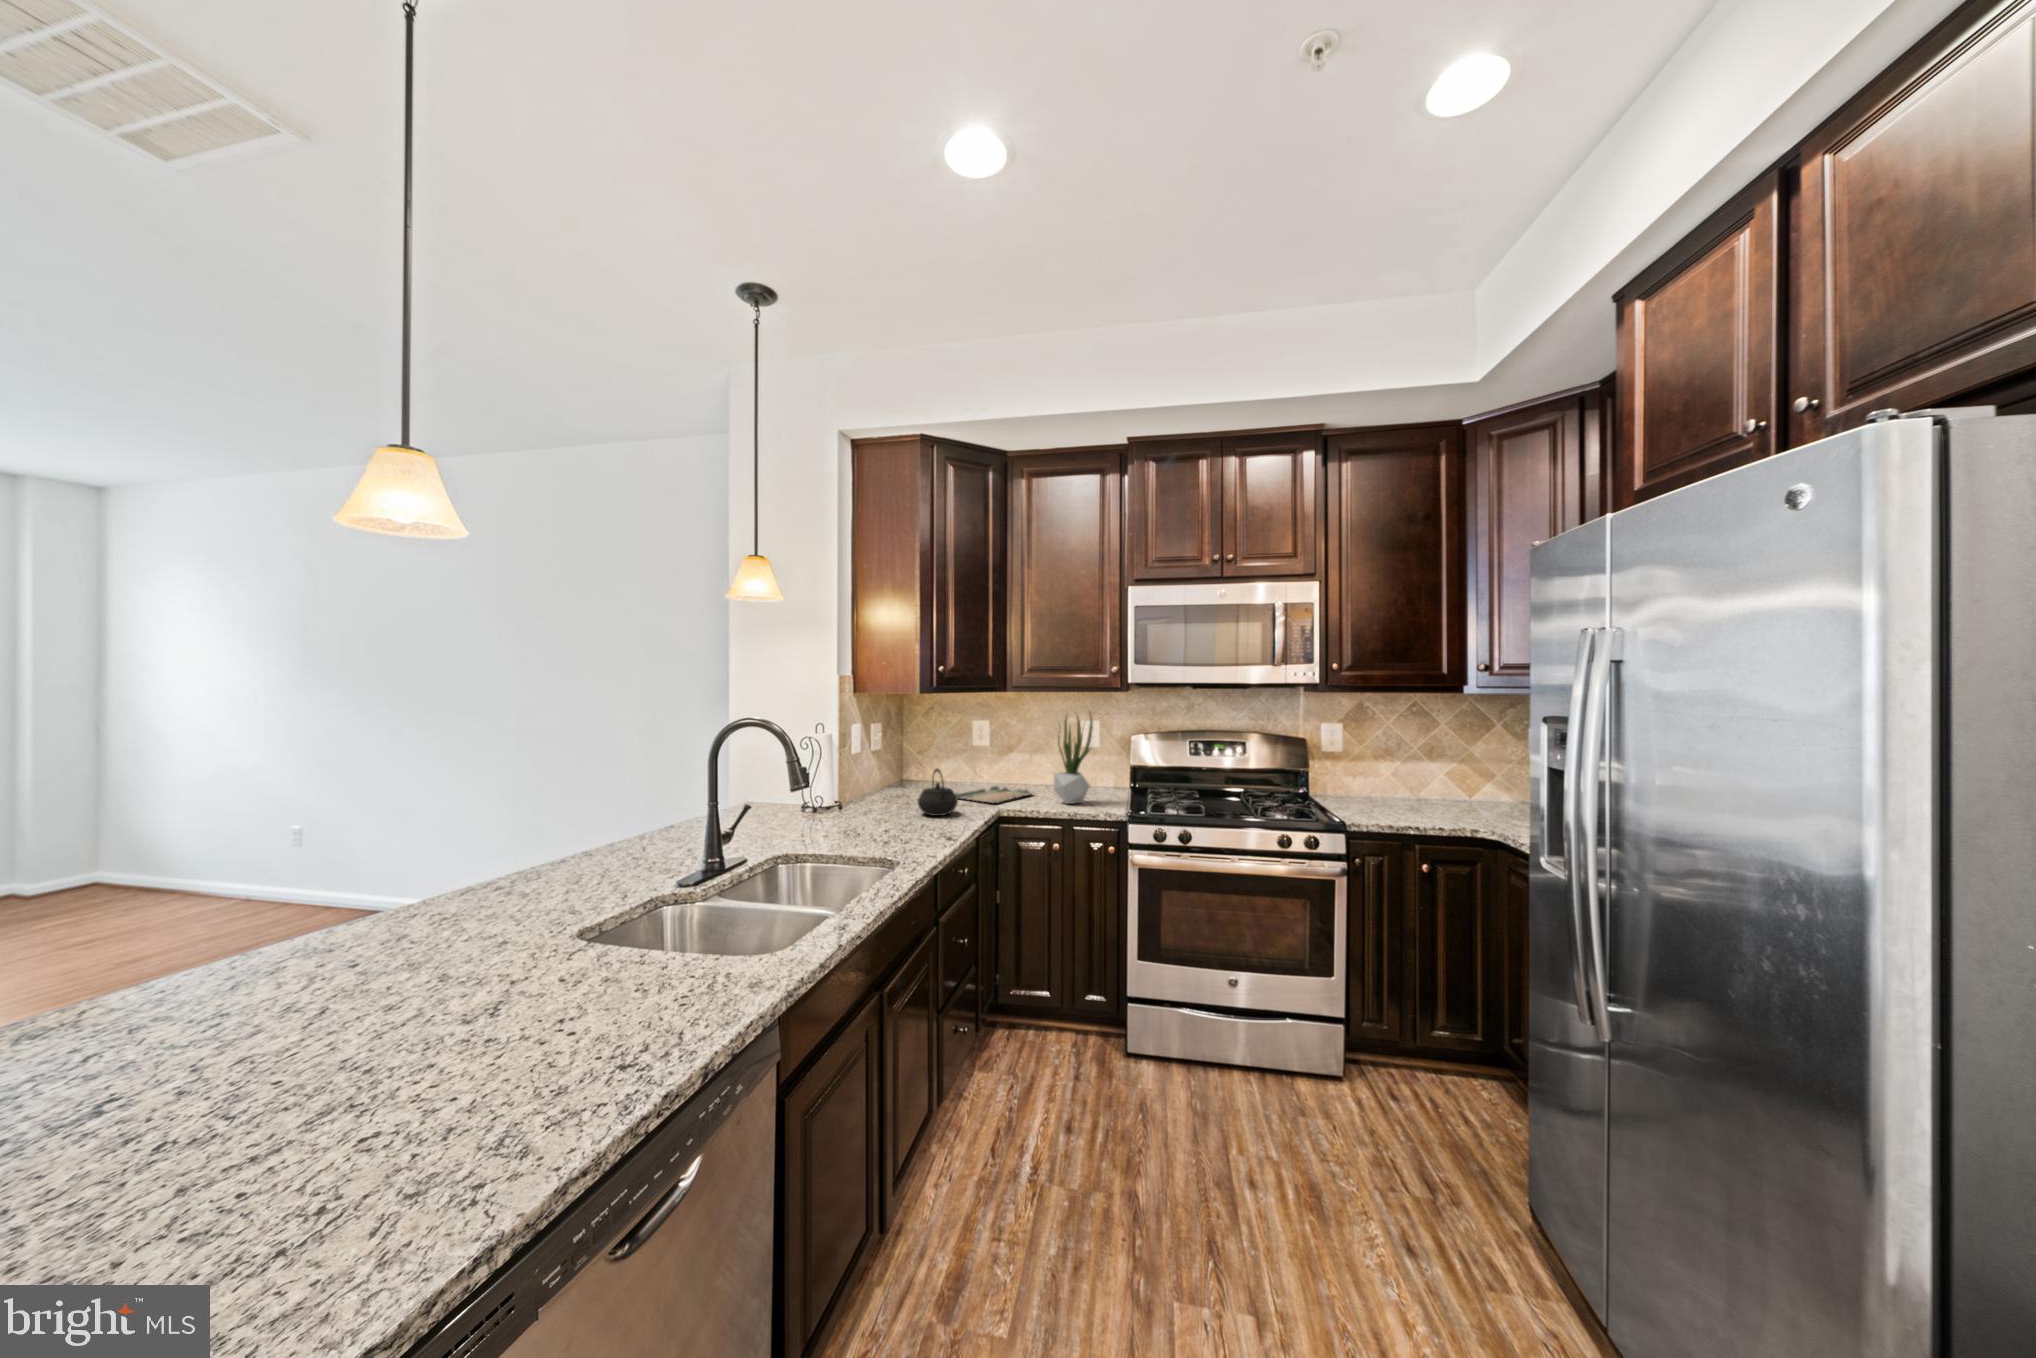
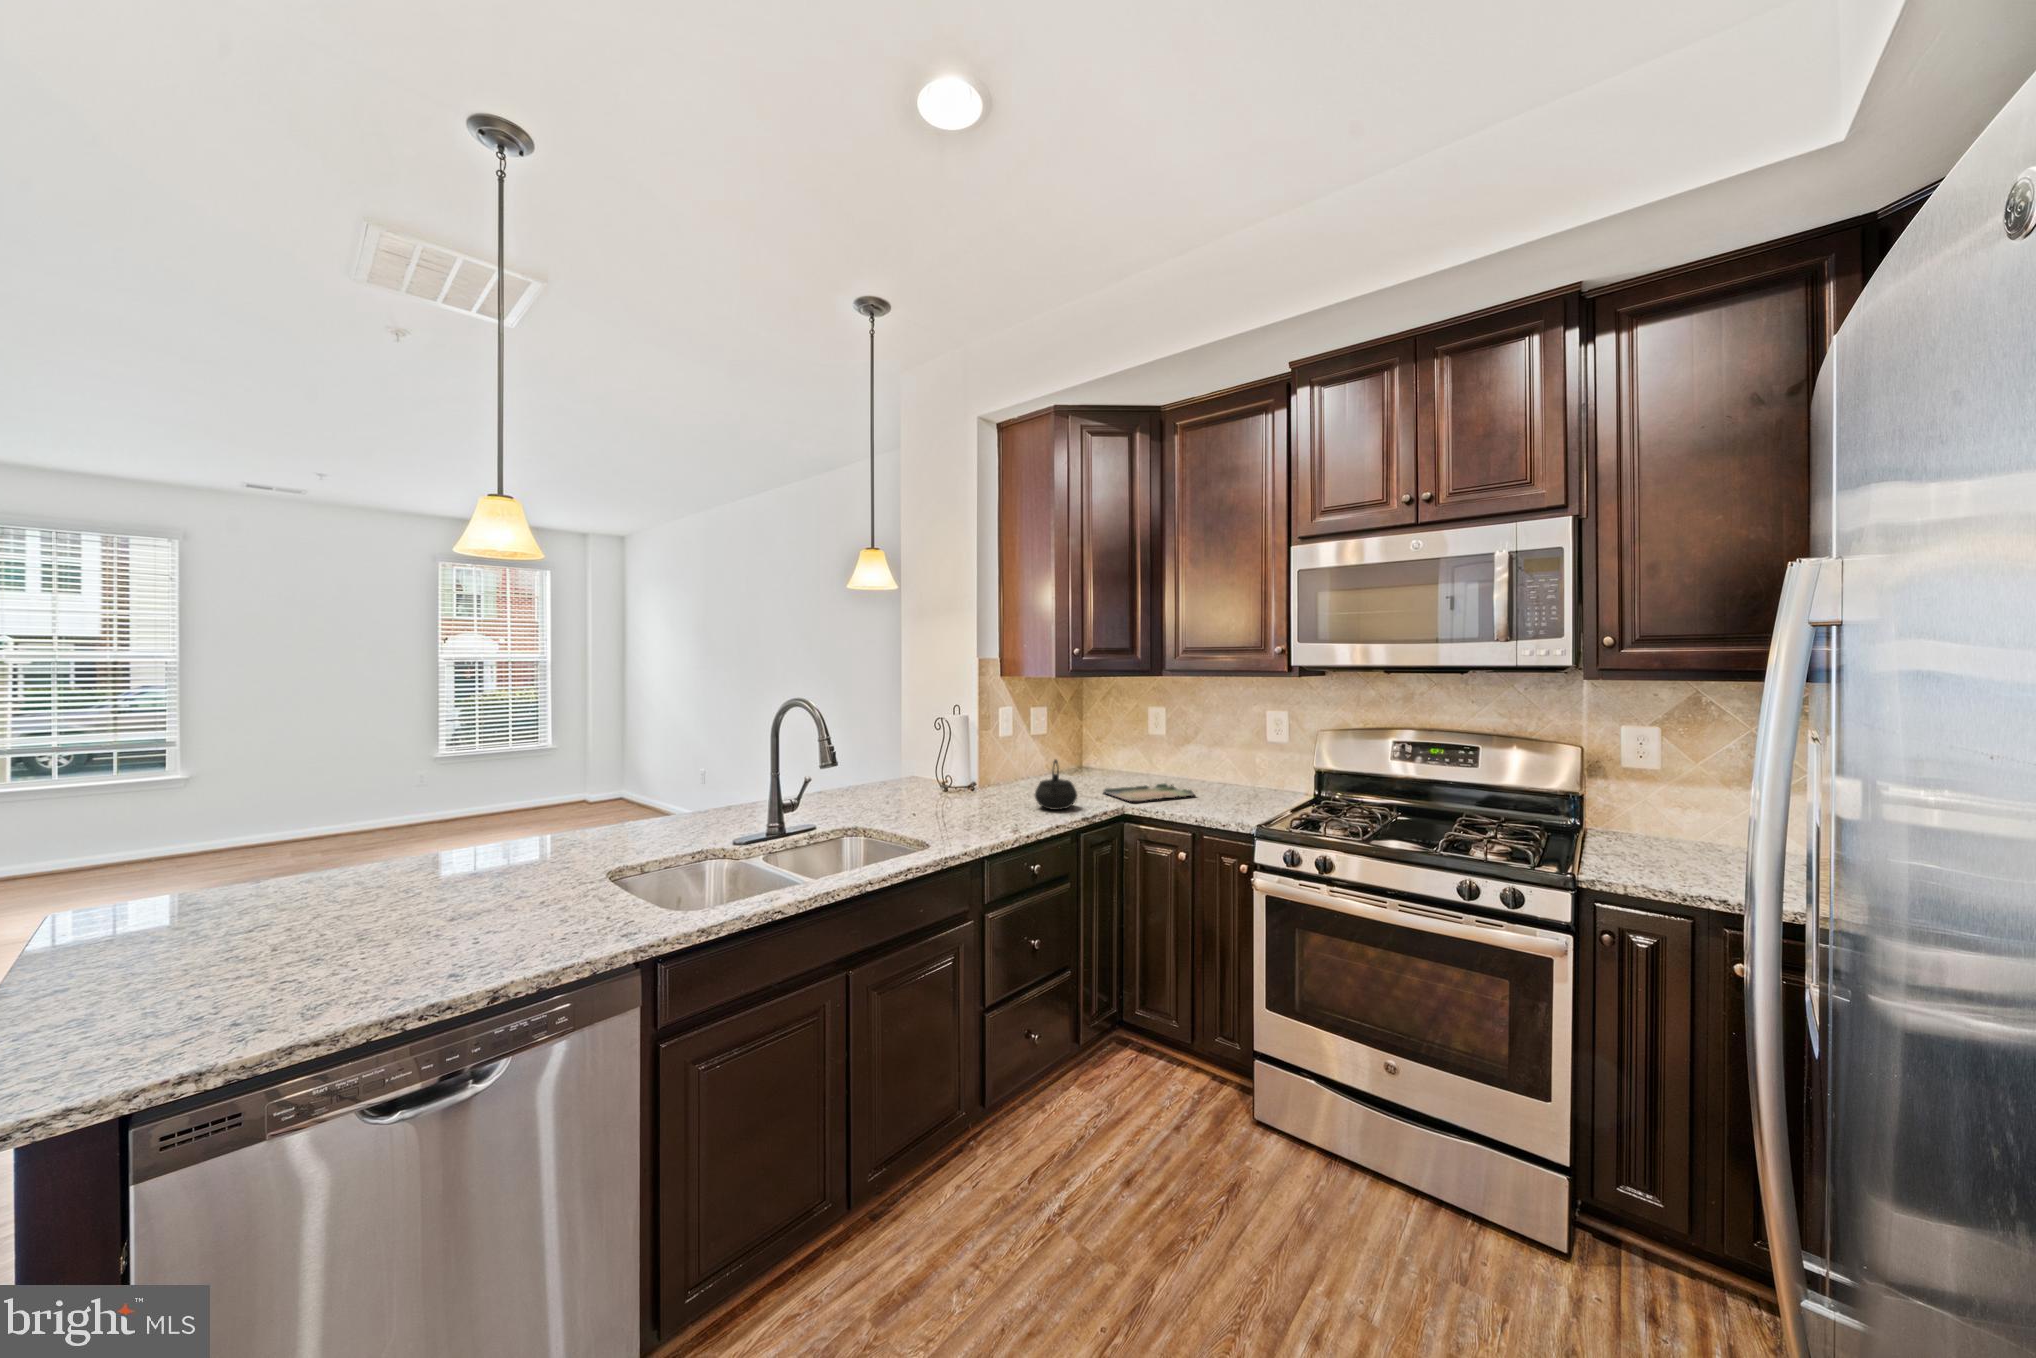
potted plant: present [1054,712,1093,804] -> none [1202,699,1250,811]

